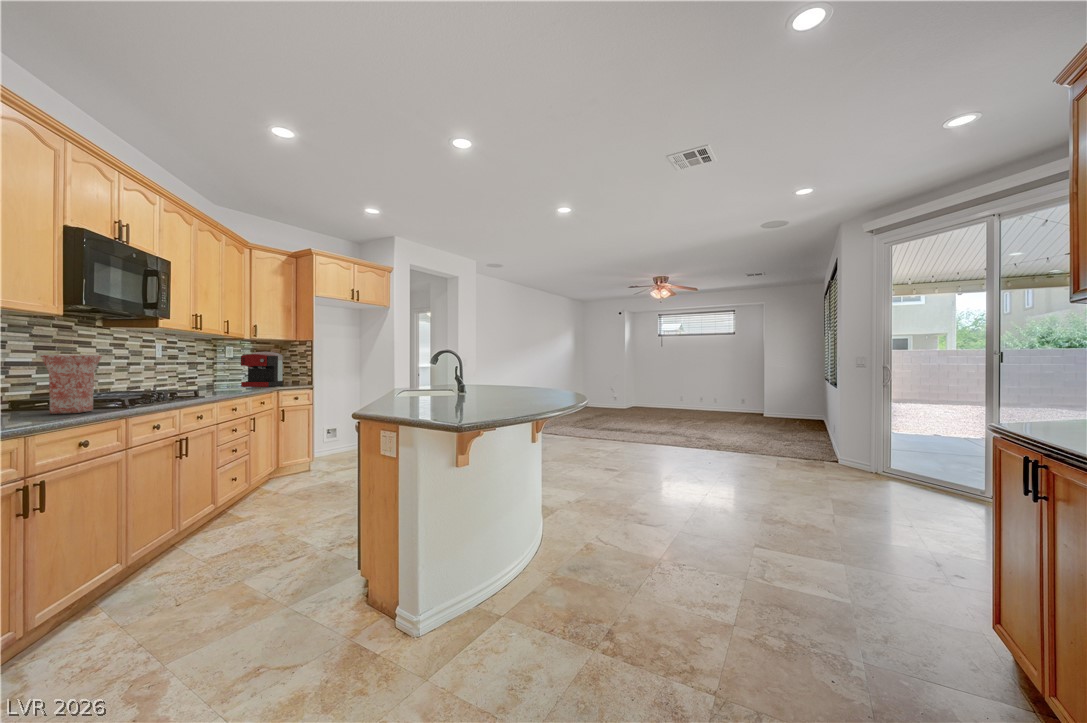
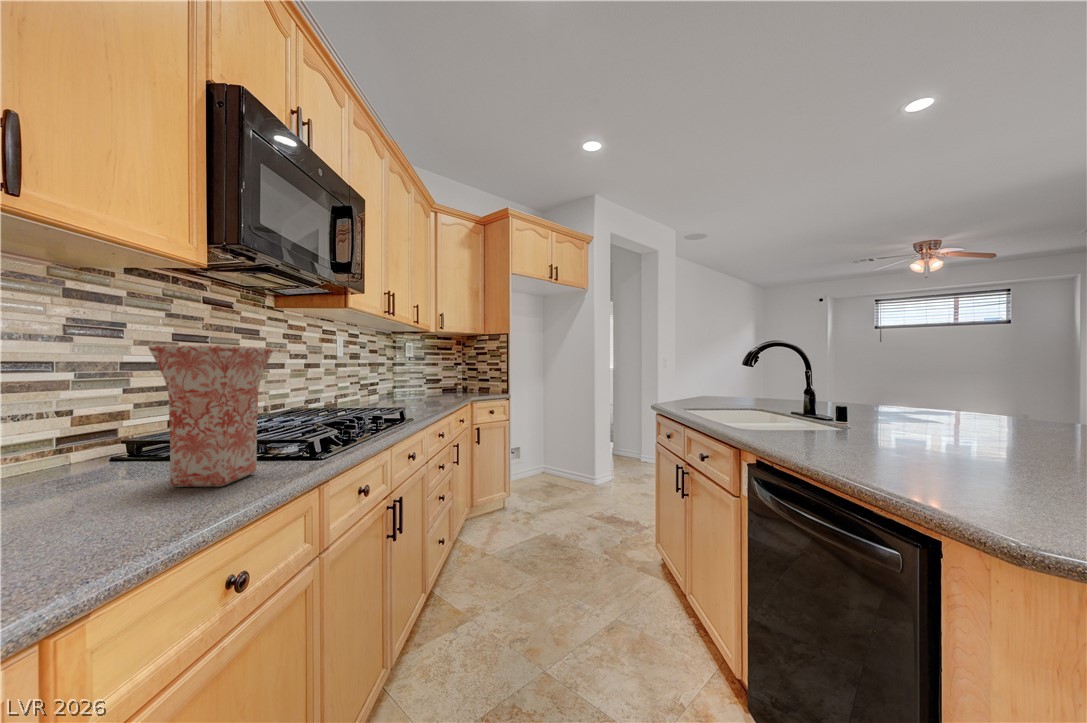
coffee maker: present [241,352,283,387] -> none [426,349,471,396]

